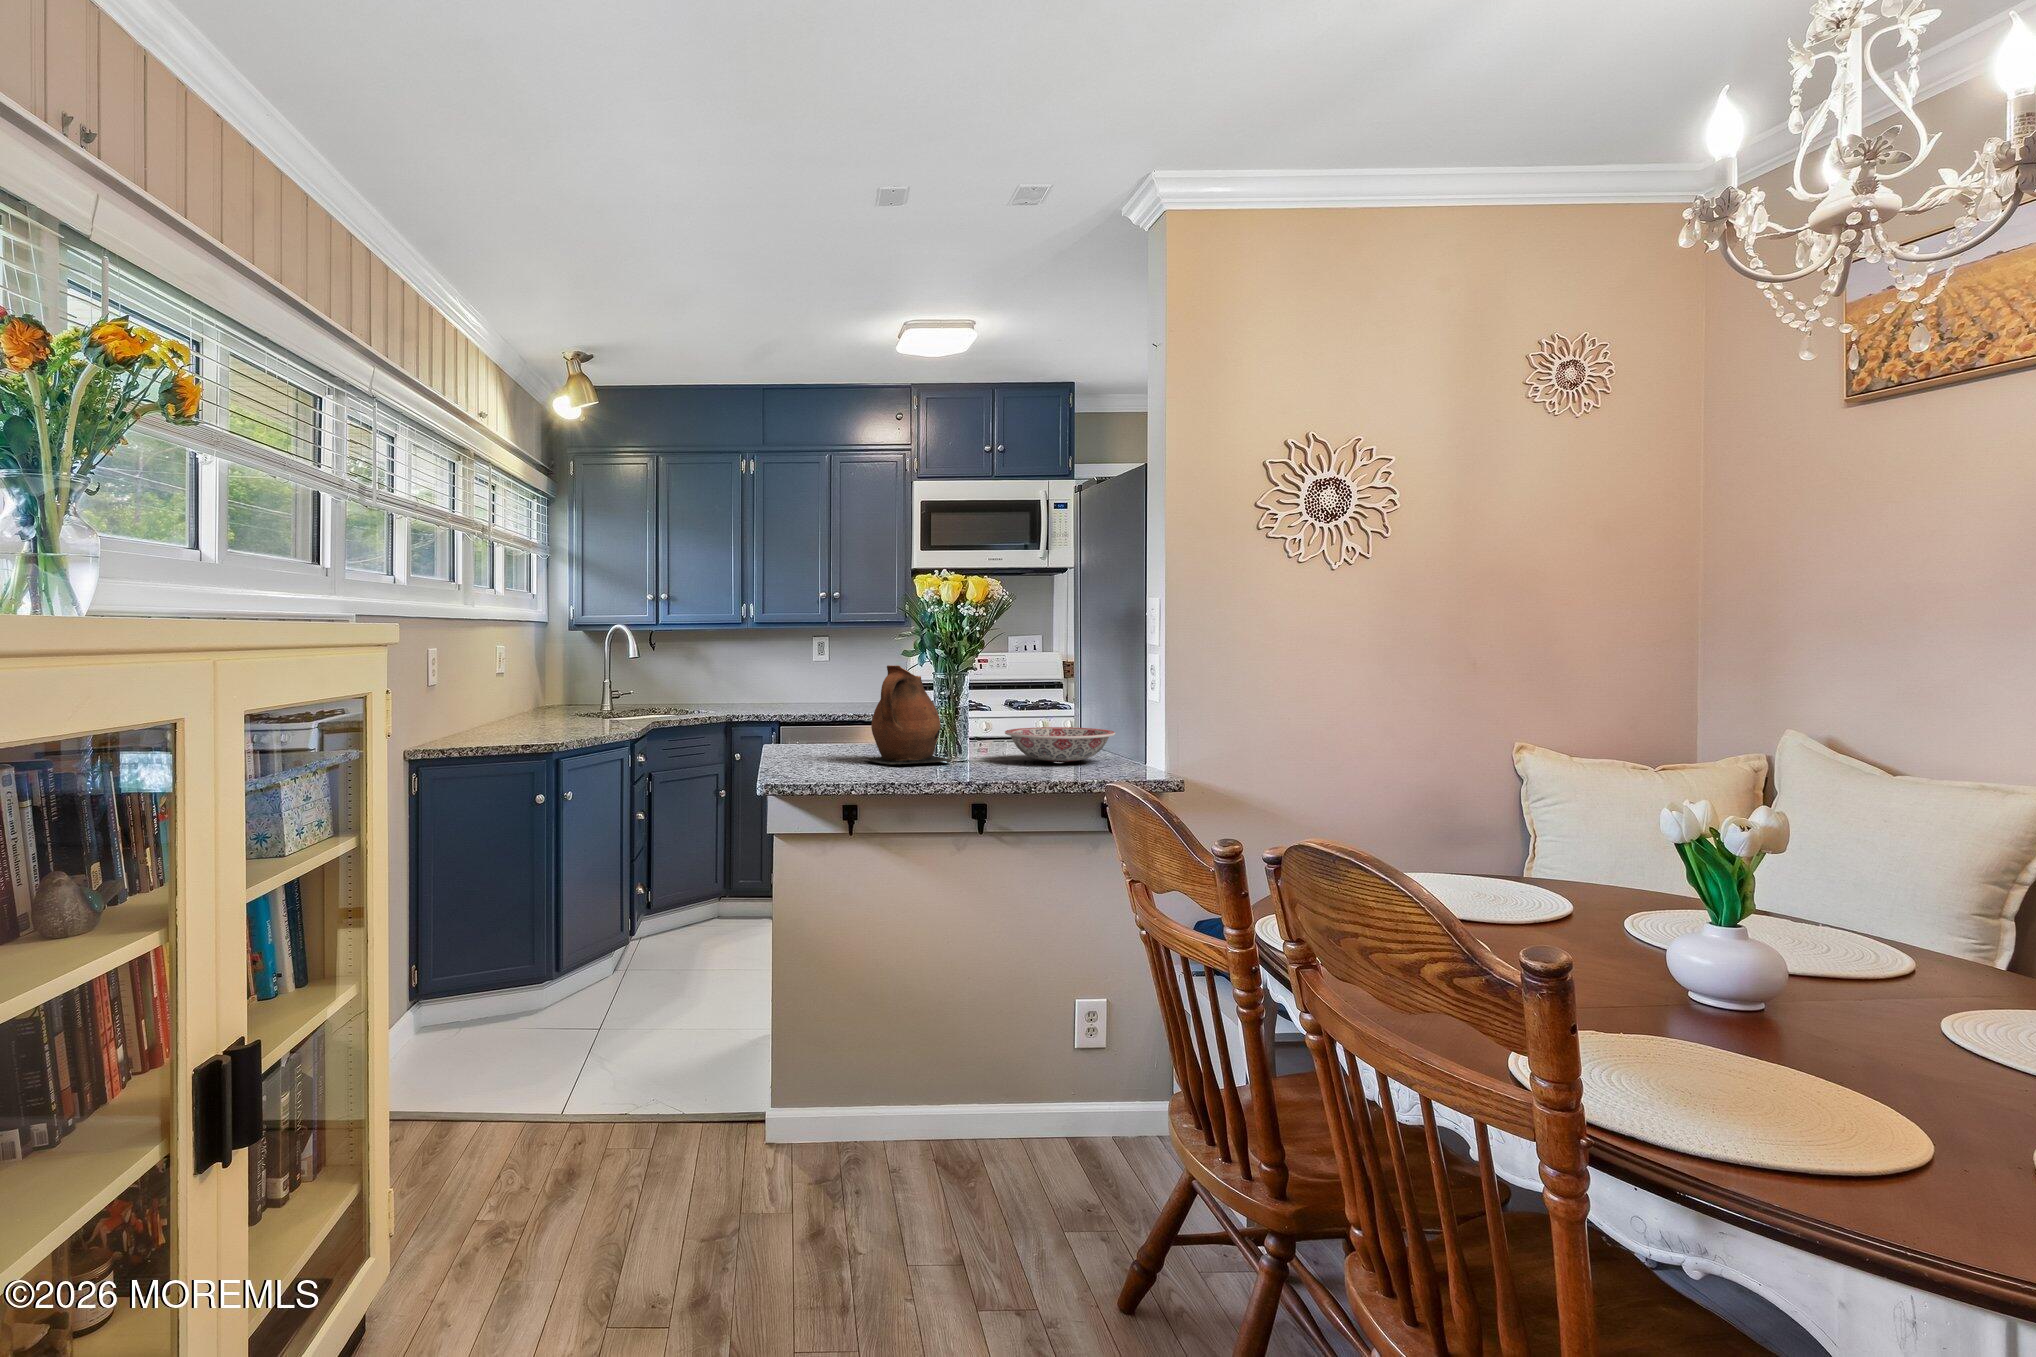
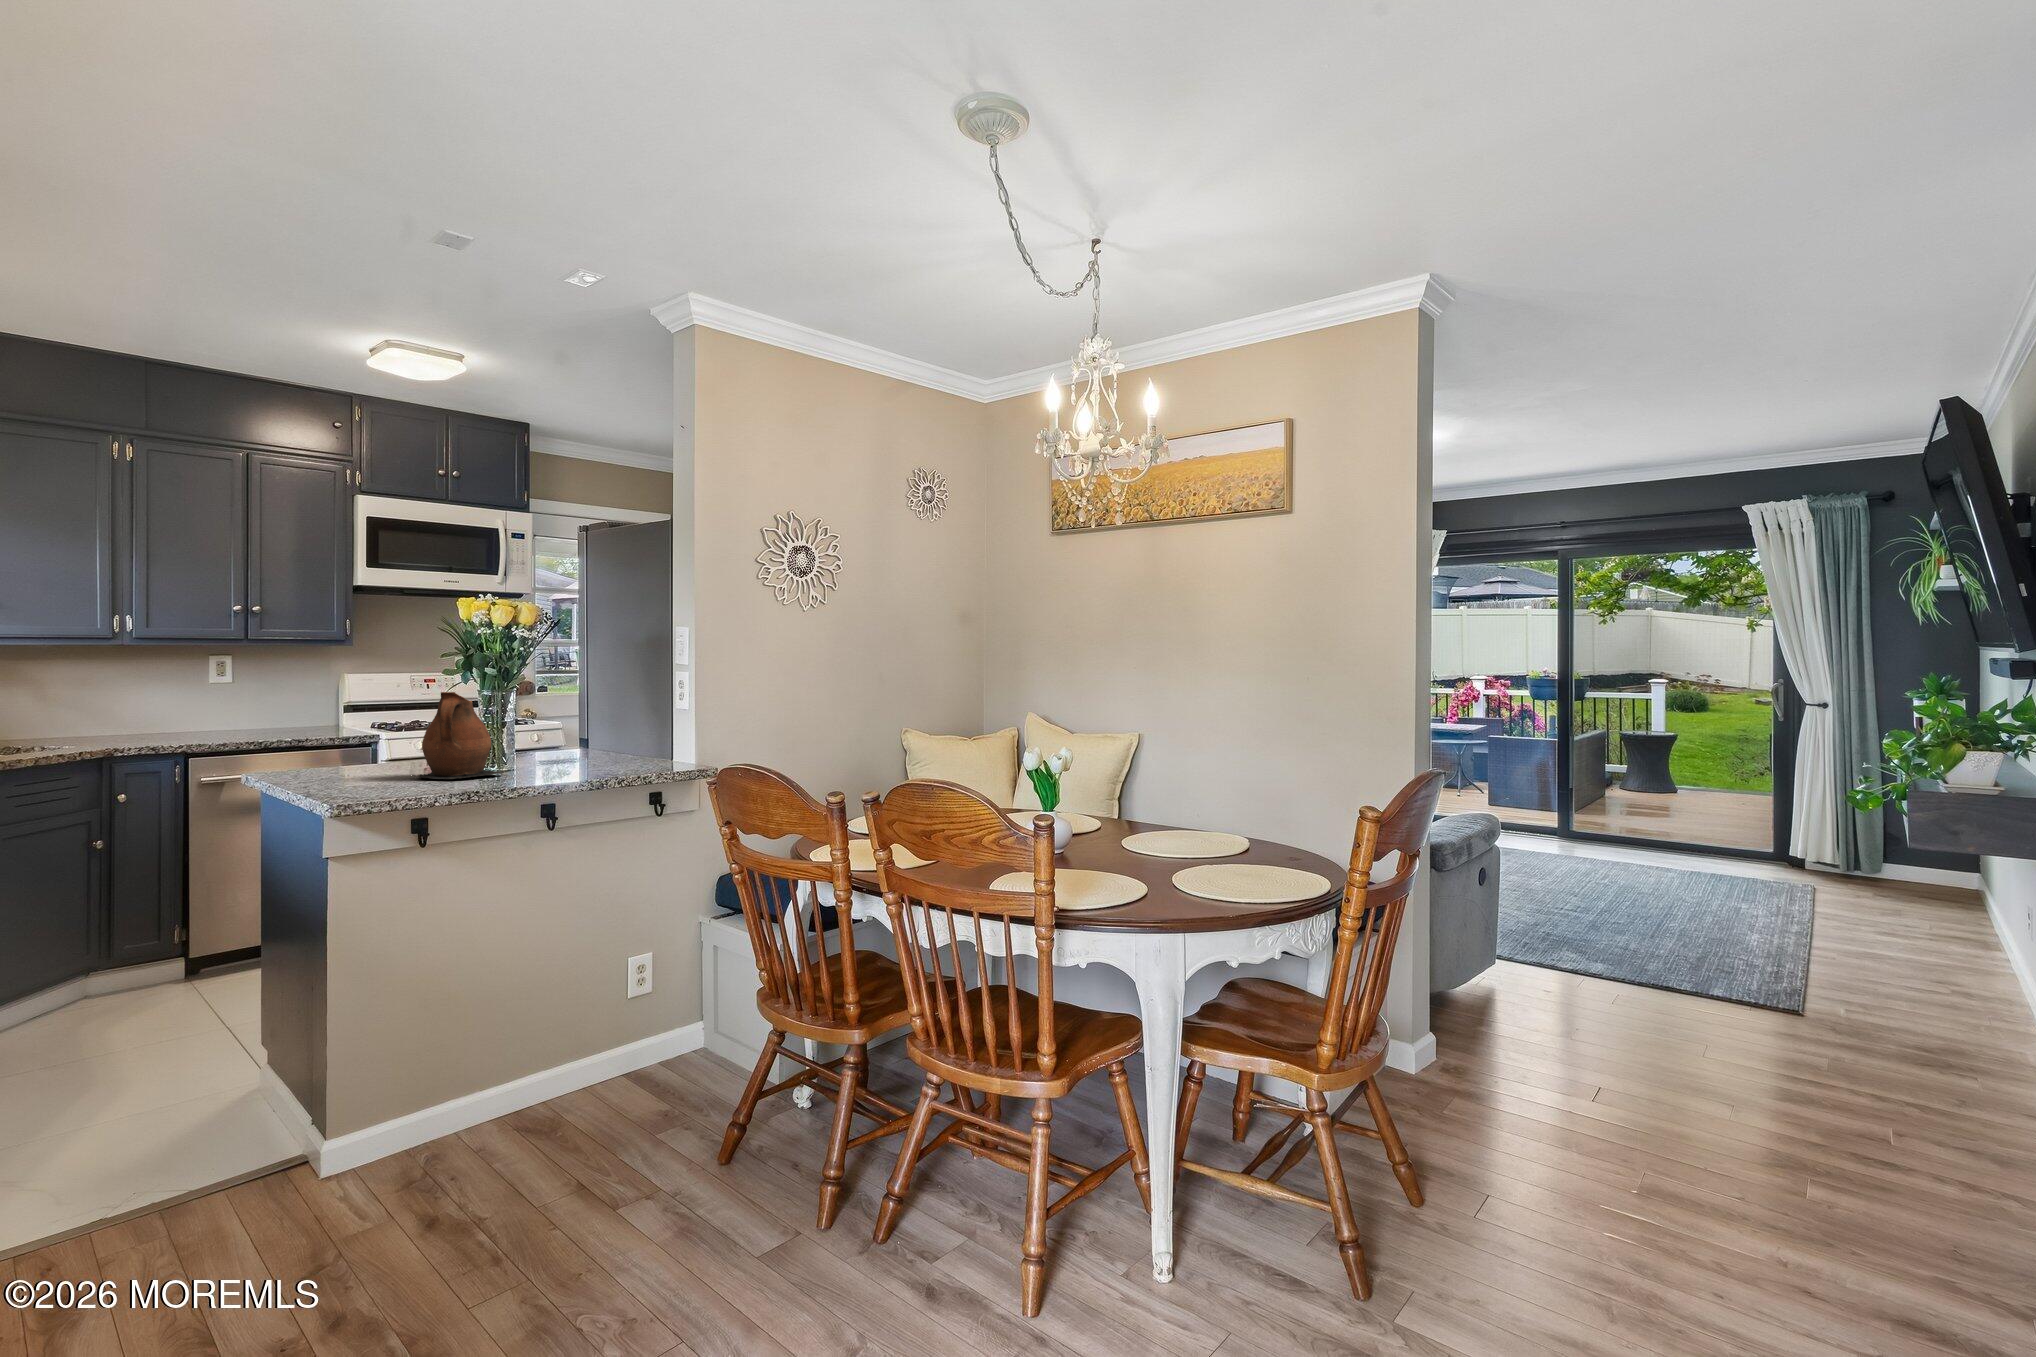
ceramic bowl: present [1005,727,1115,763] -> none [547,739,645,768]

